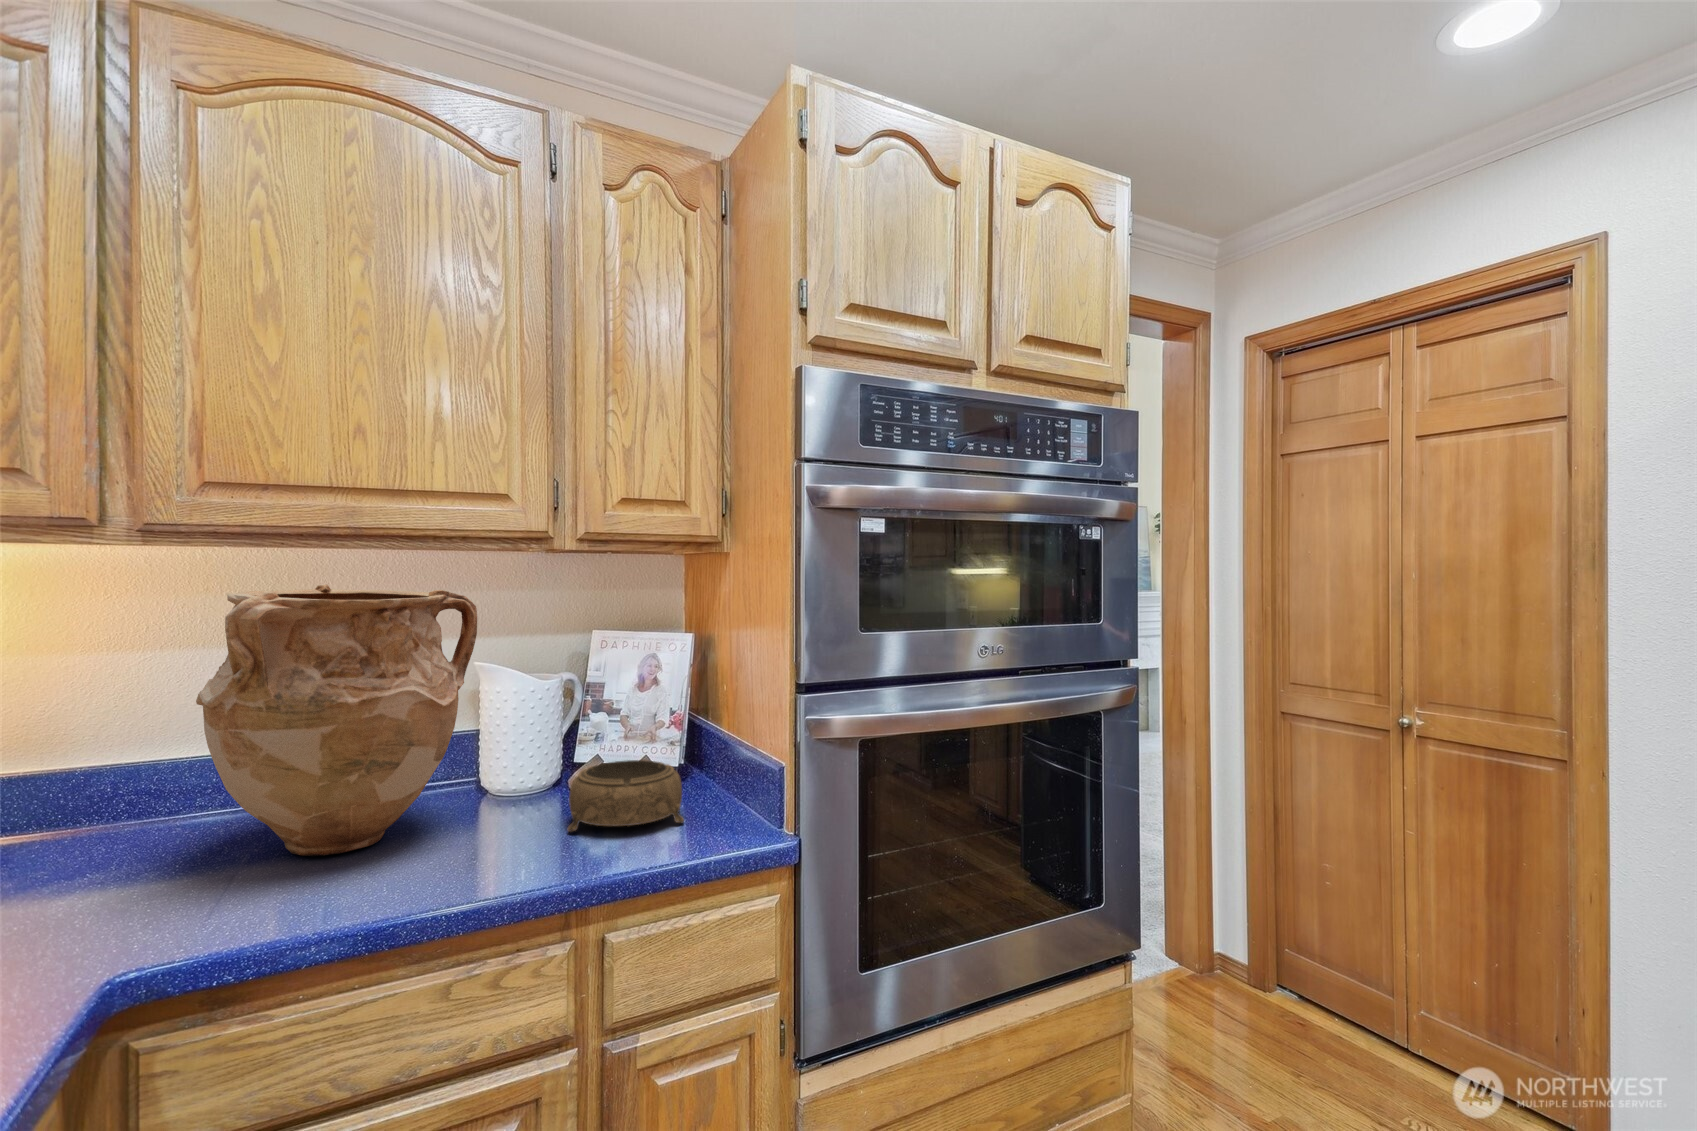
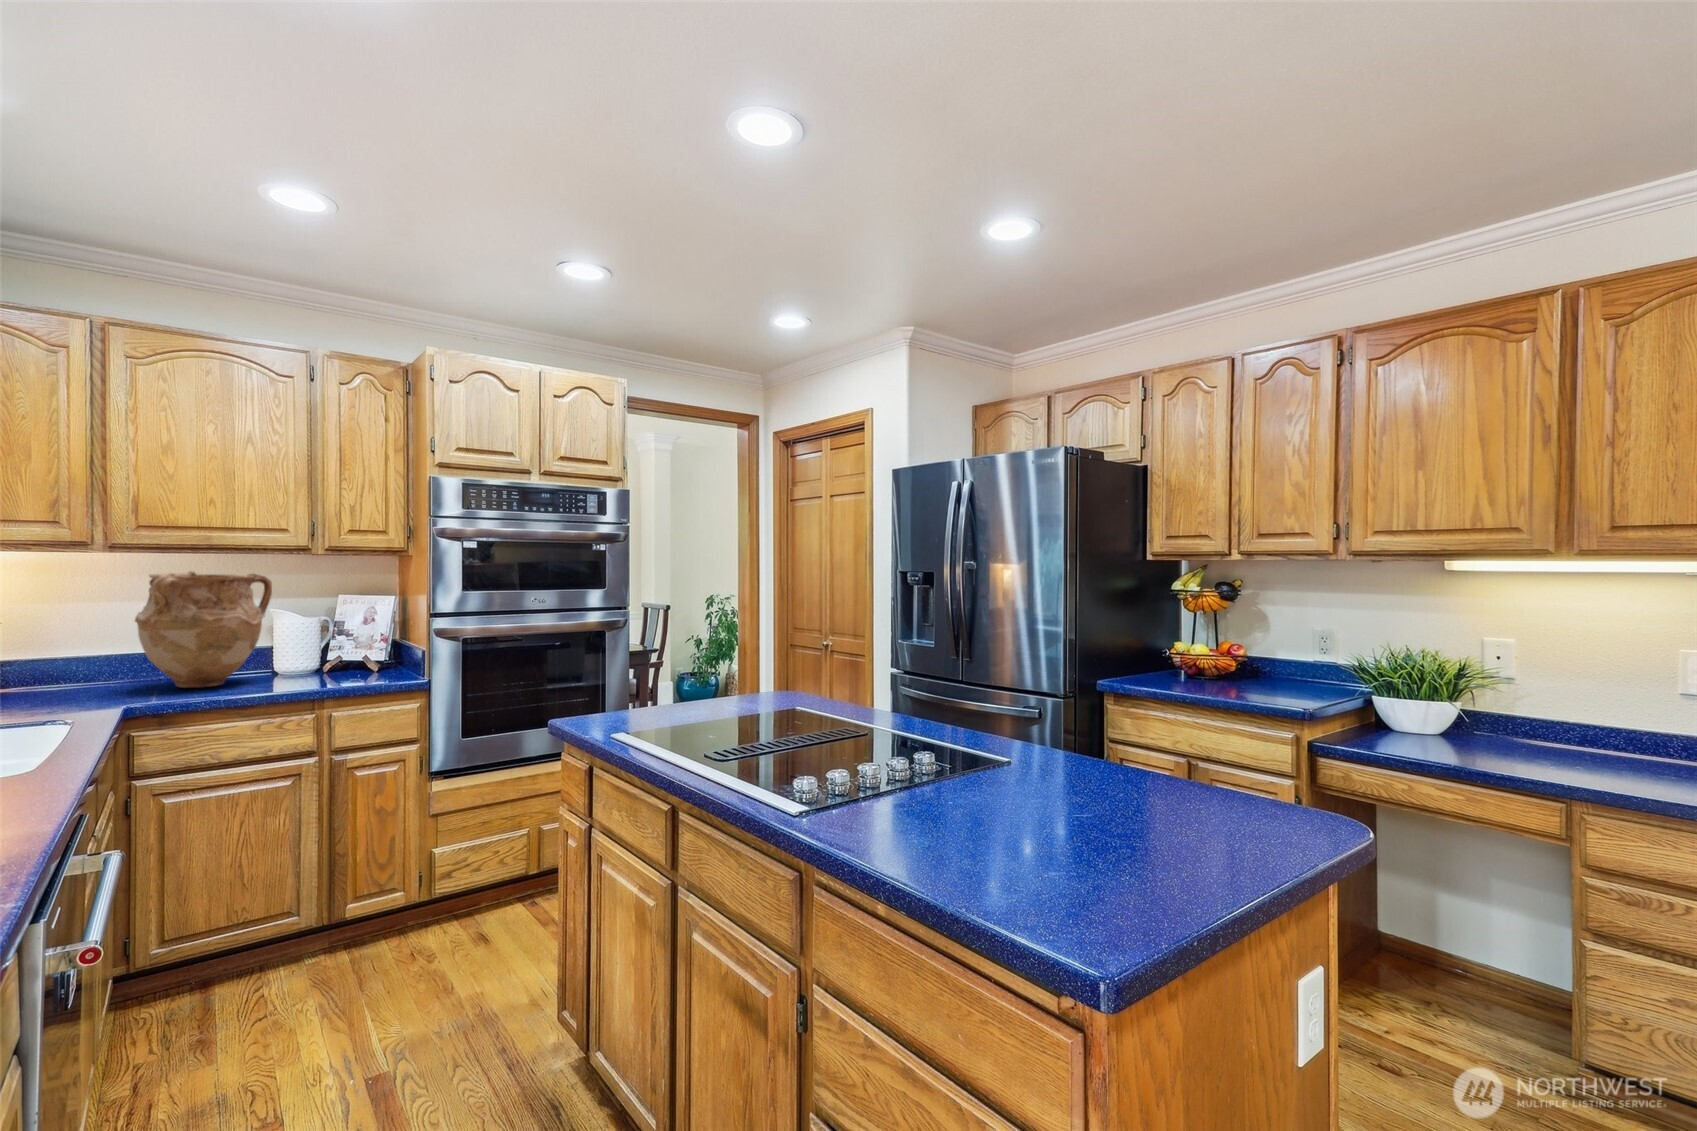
decorative bowl: present [567,760,684,832] -> none [315,654,377,681]

